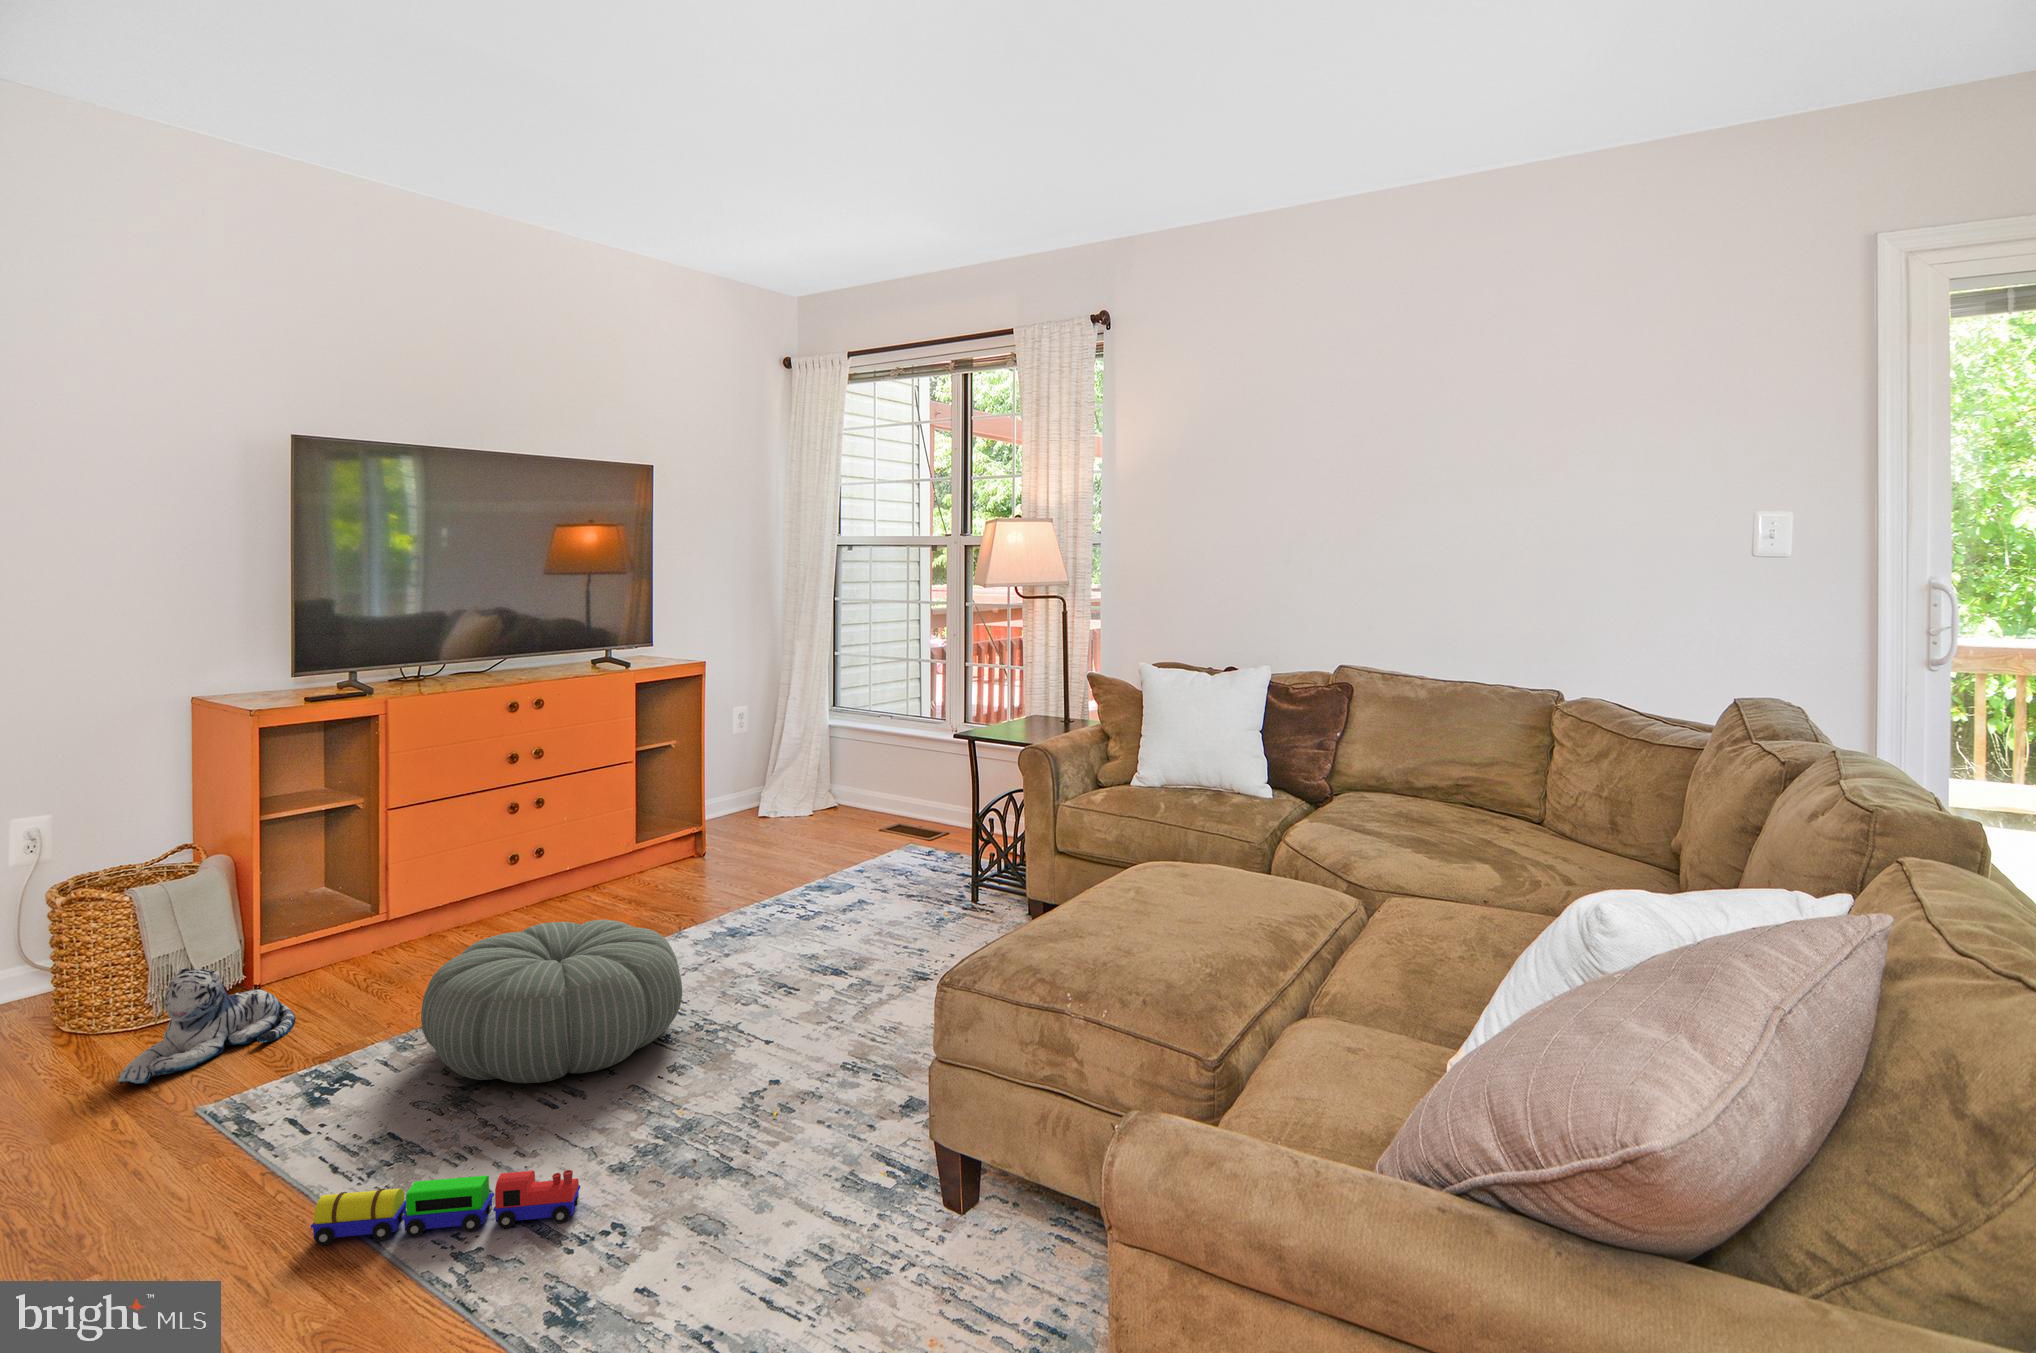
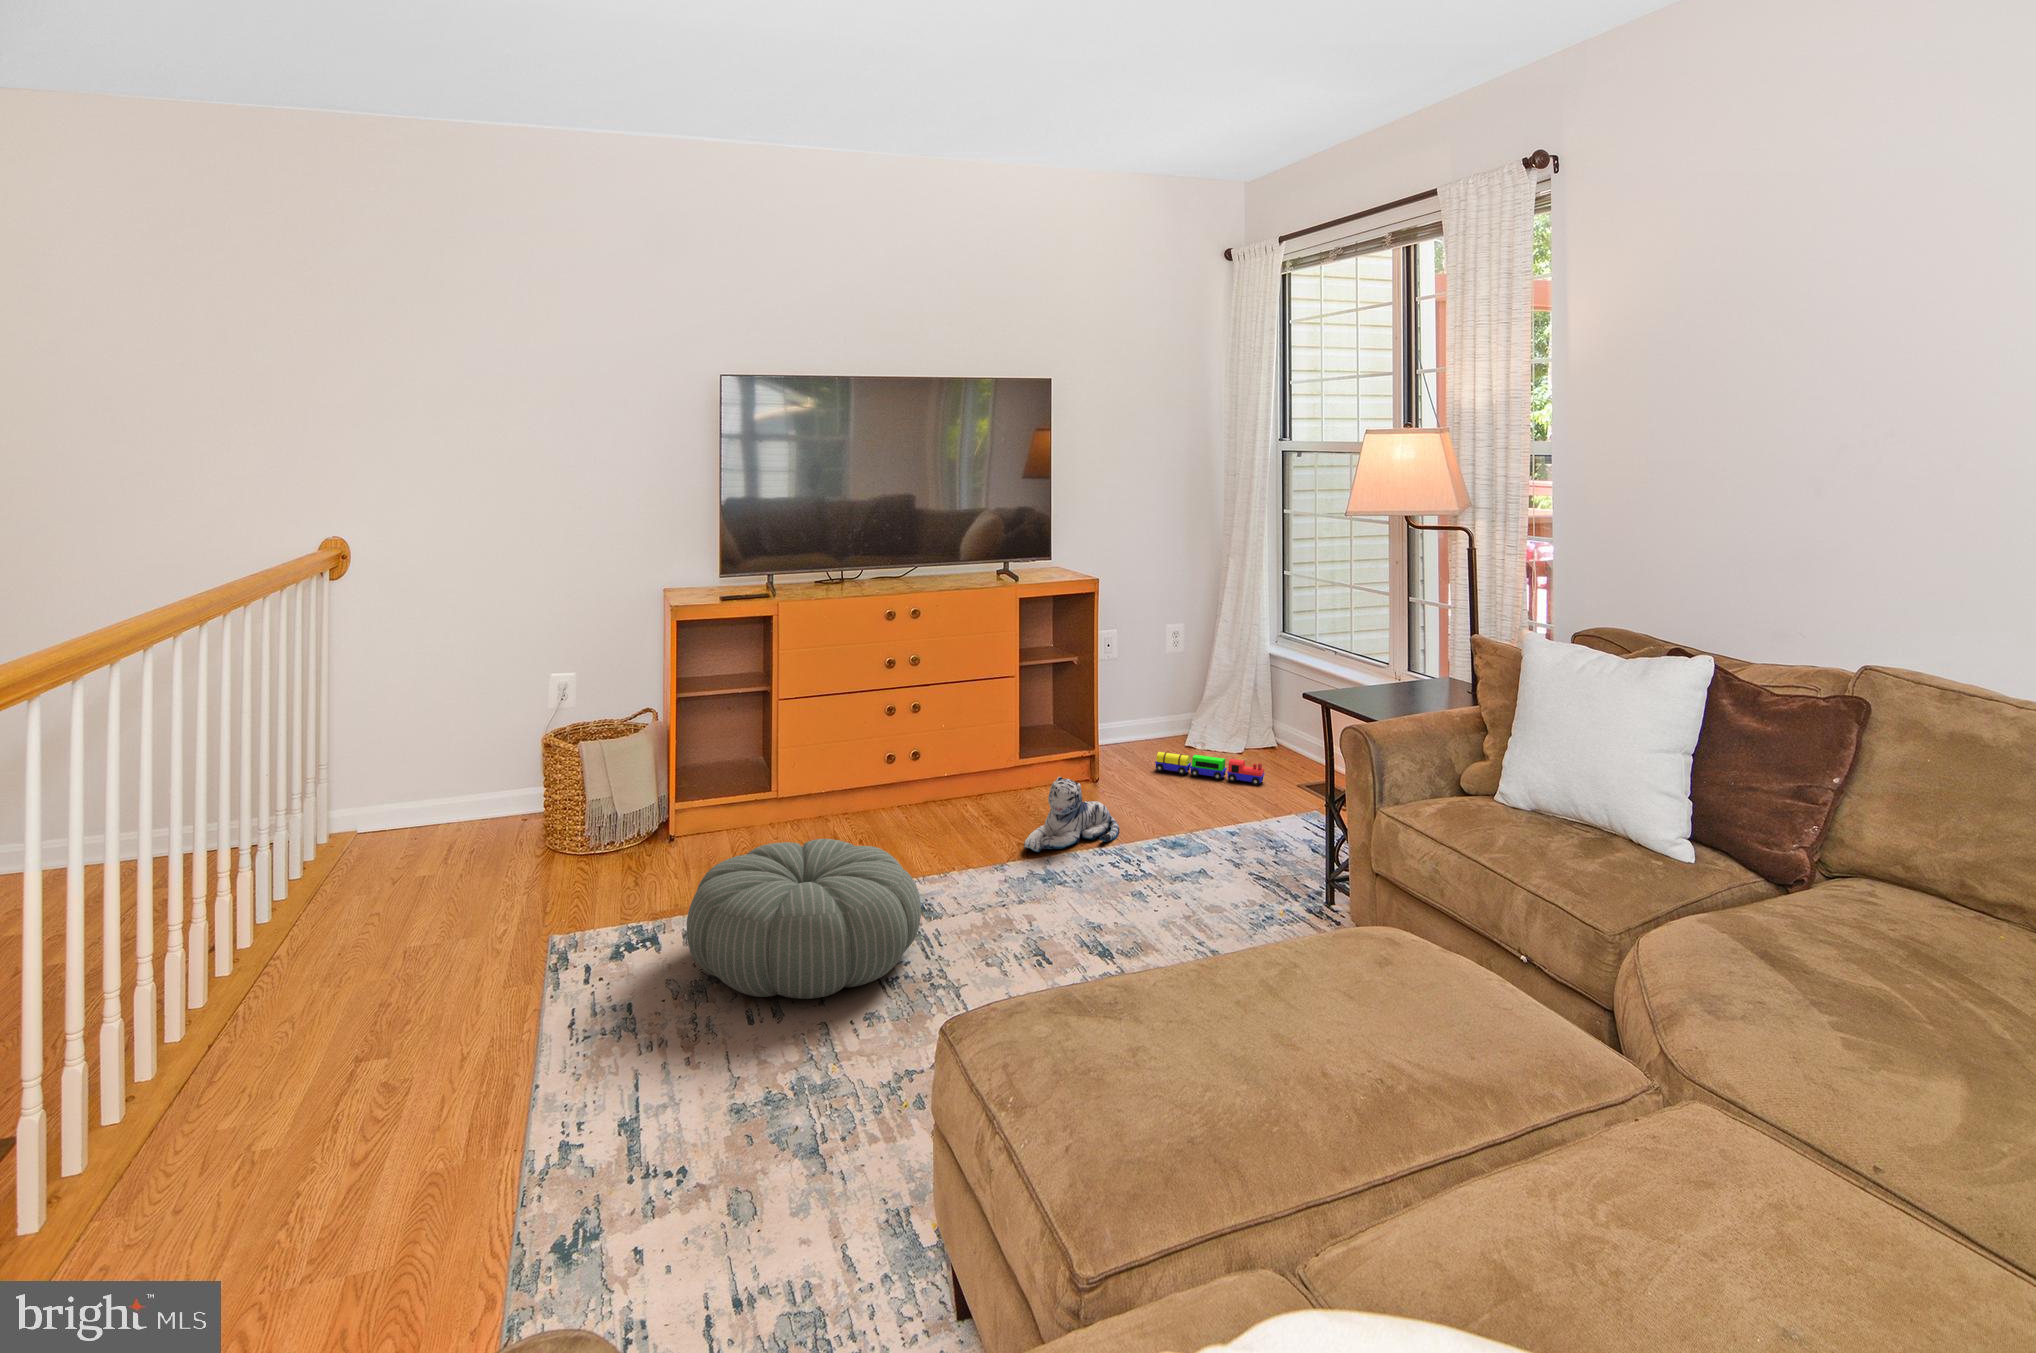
plush toy: present [118,968,296,1084] -> present [1024,777,1119,852]
toy train: present [311,1170,580,1245] -> present [1155,752,1265,785]

